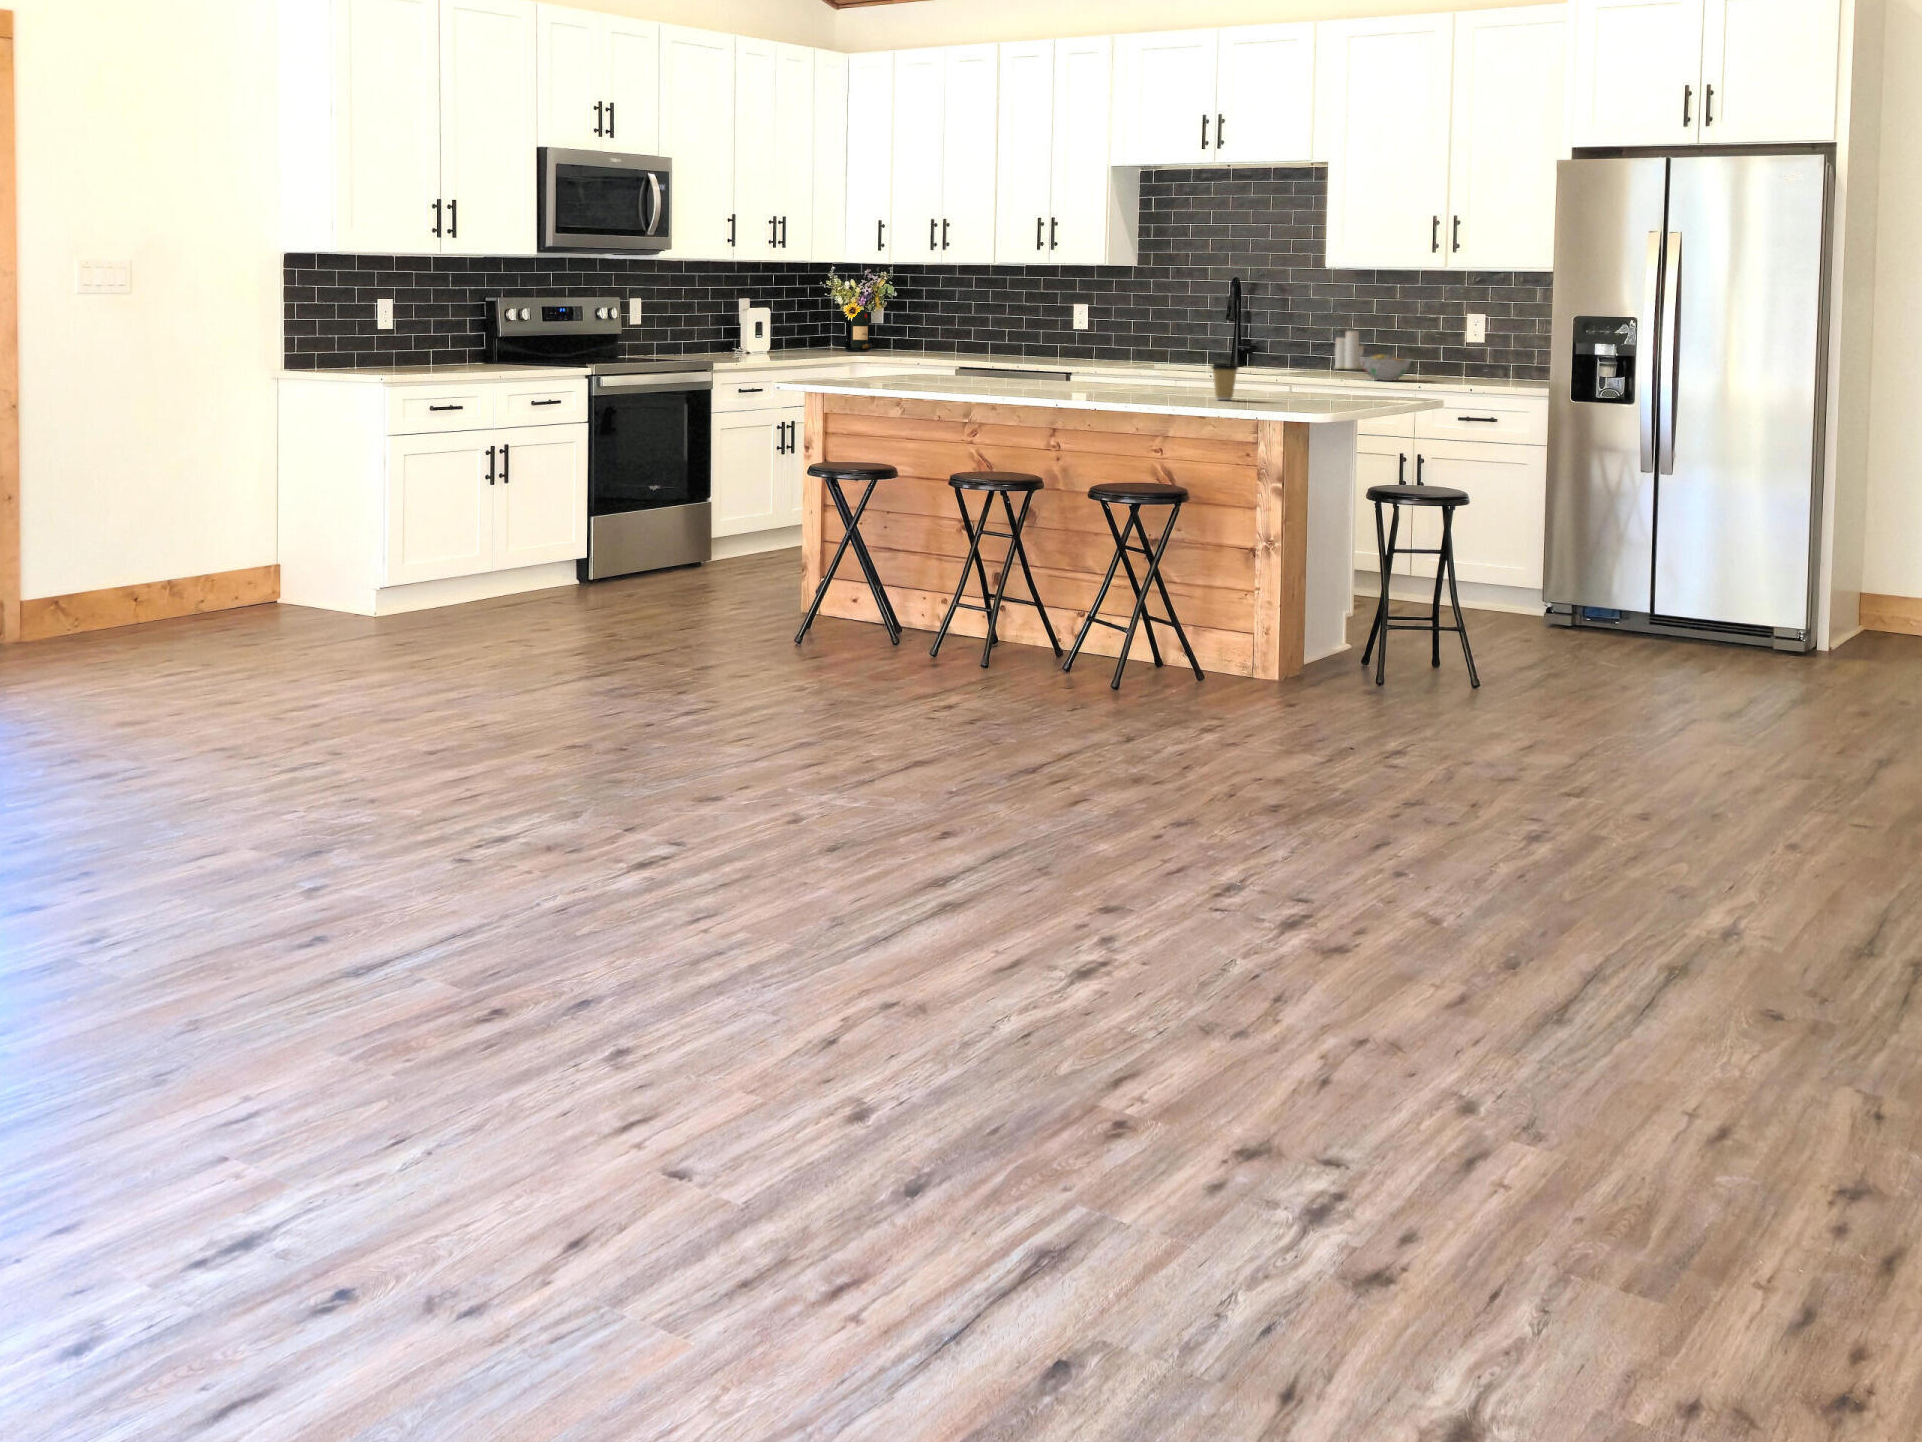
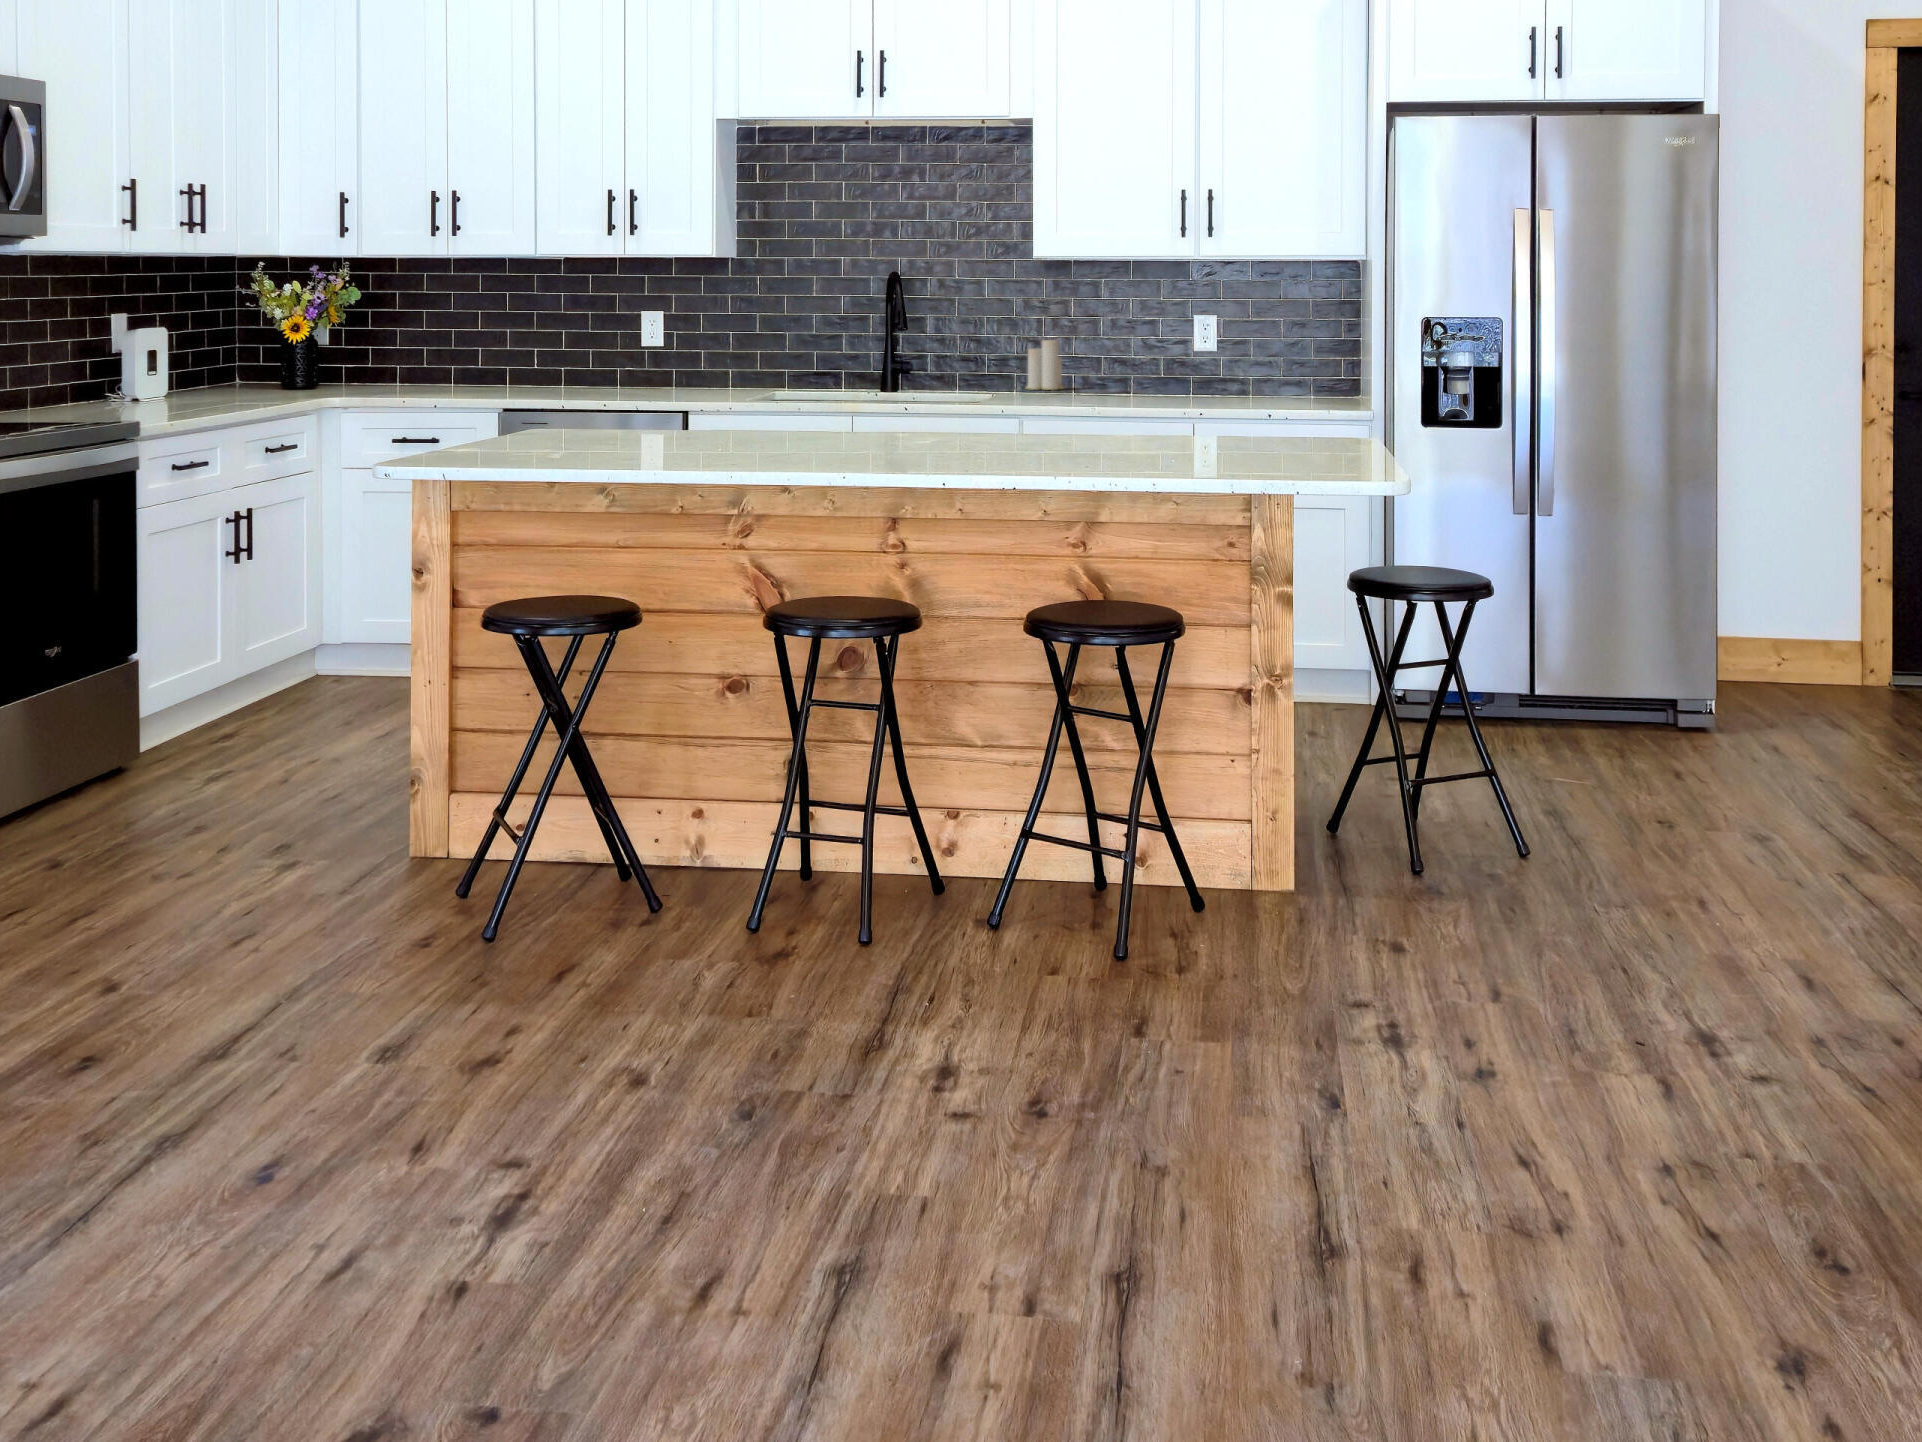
wine bottle: present [851,310,873,349] -> none [287,294,324,384]
bowl: present [1360,354,1411,381] -> none [1135,371,1207,407]
coffee cup: present [1212,362,1238,400] -> none [1147,403,1190,461]

